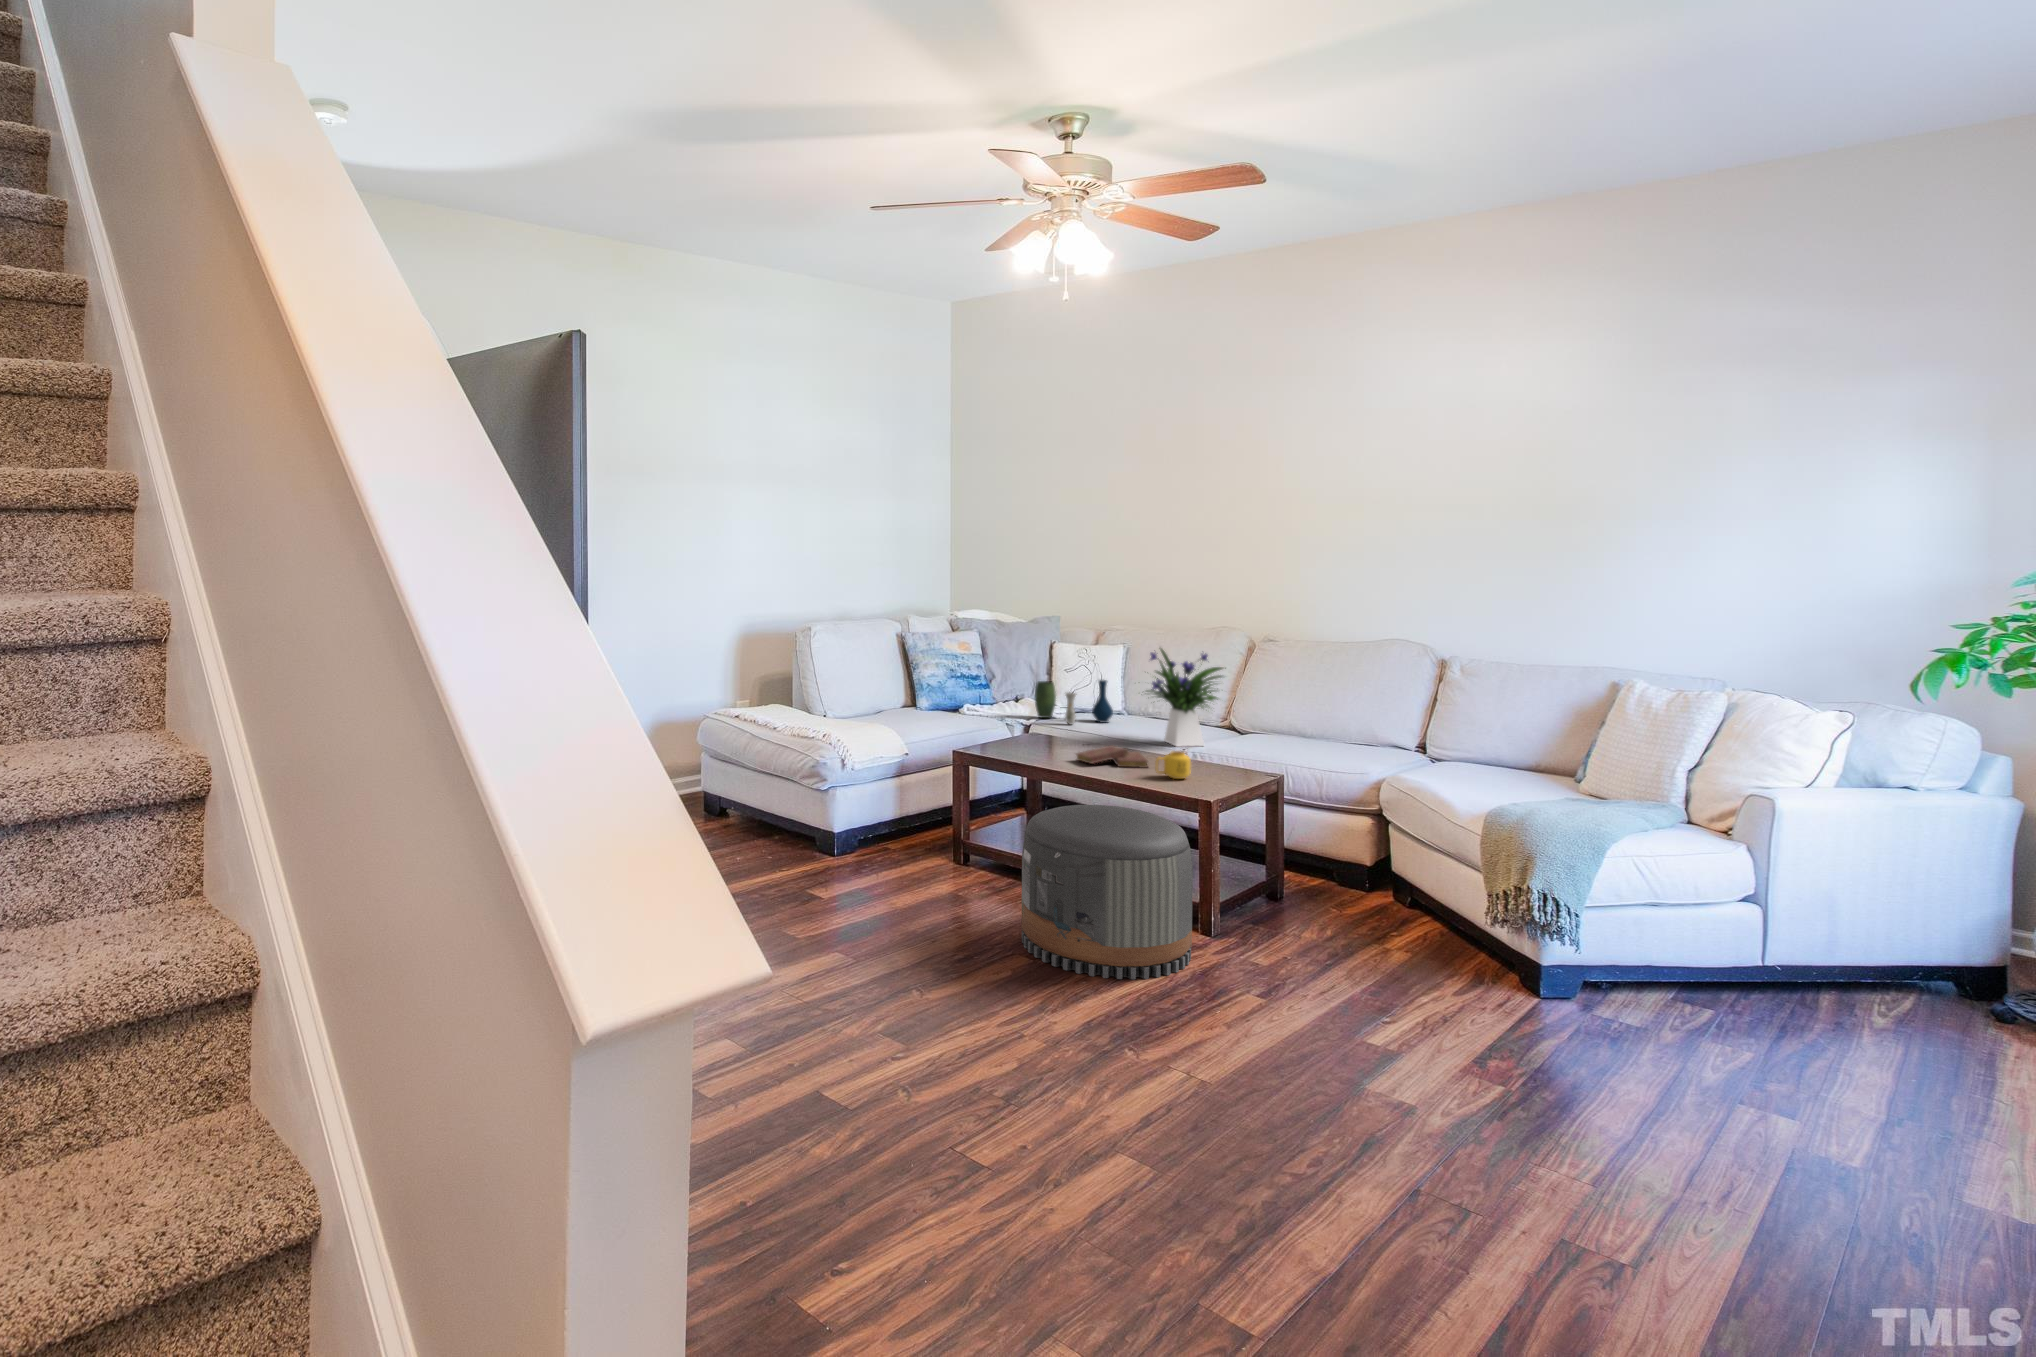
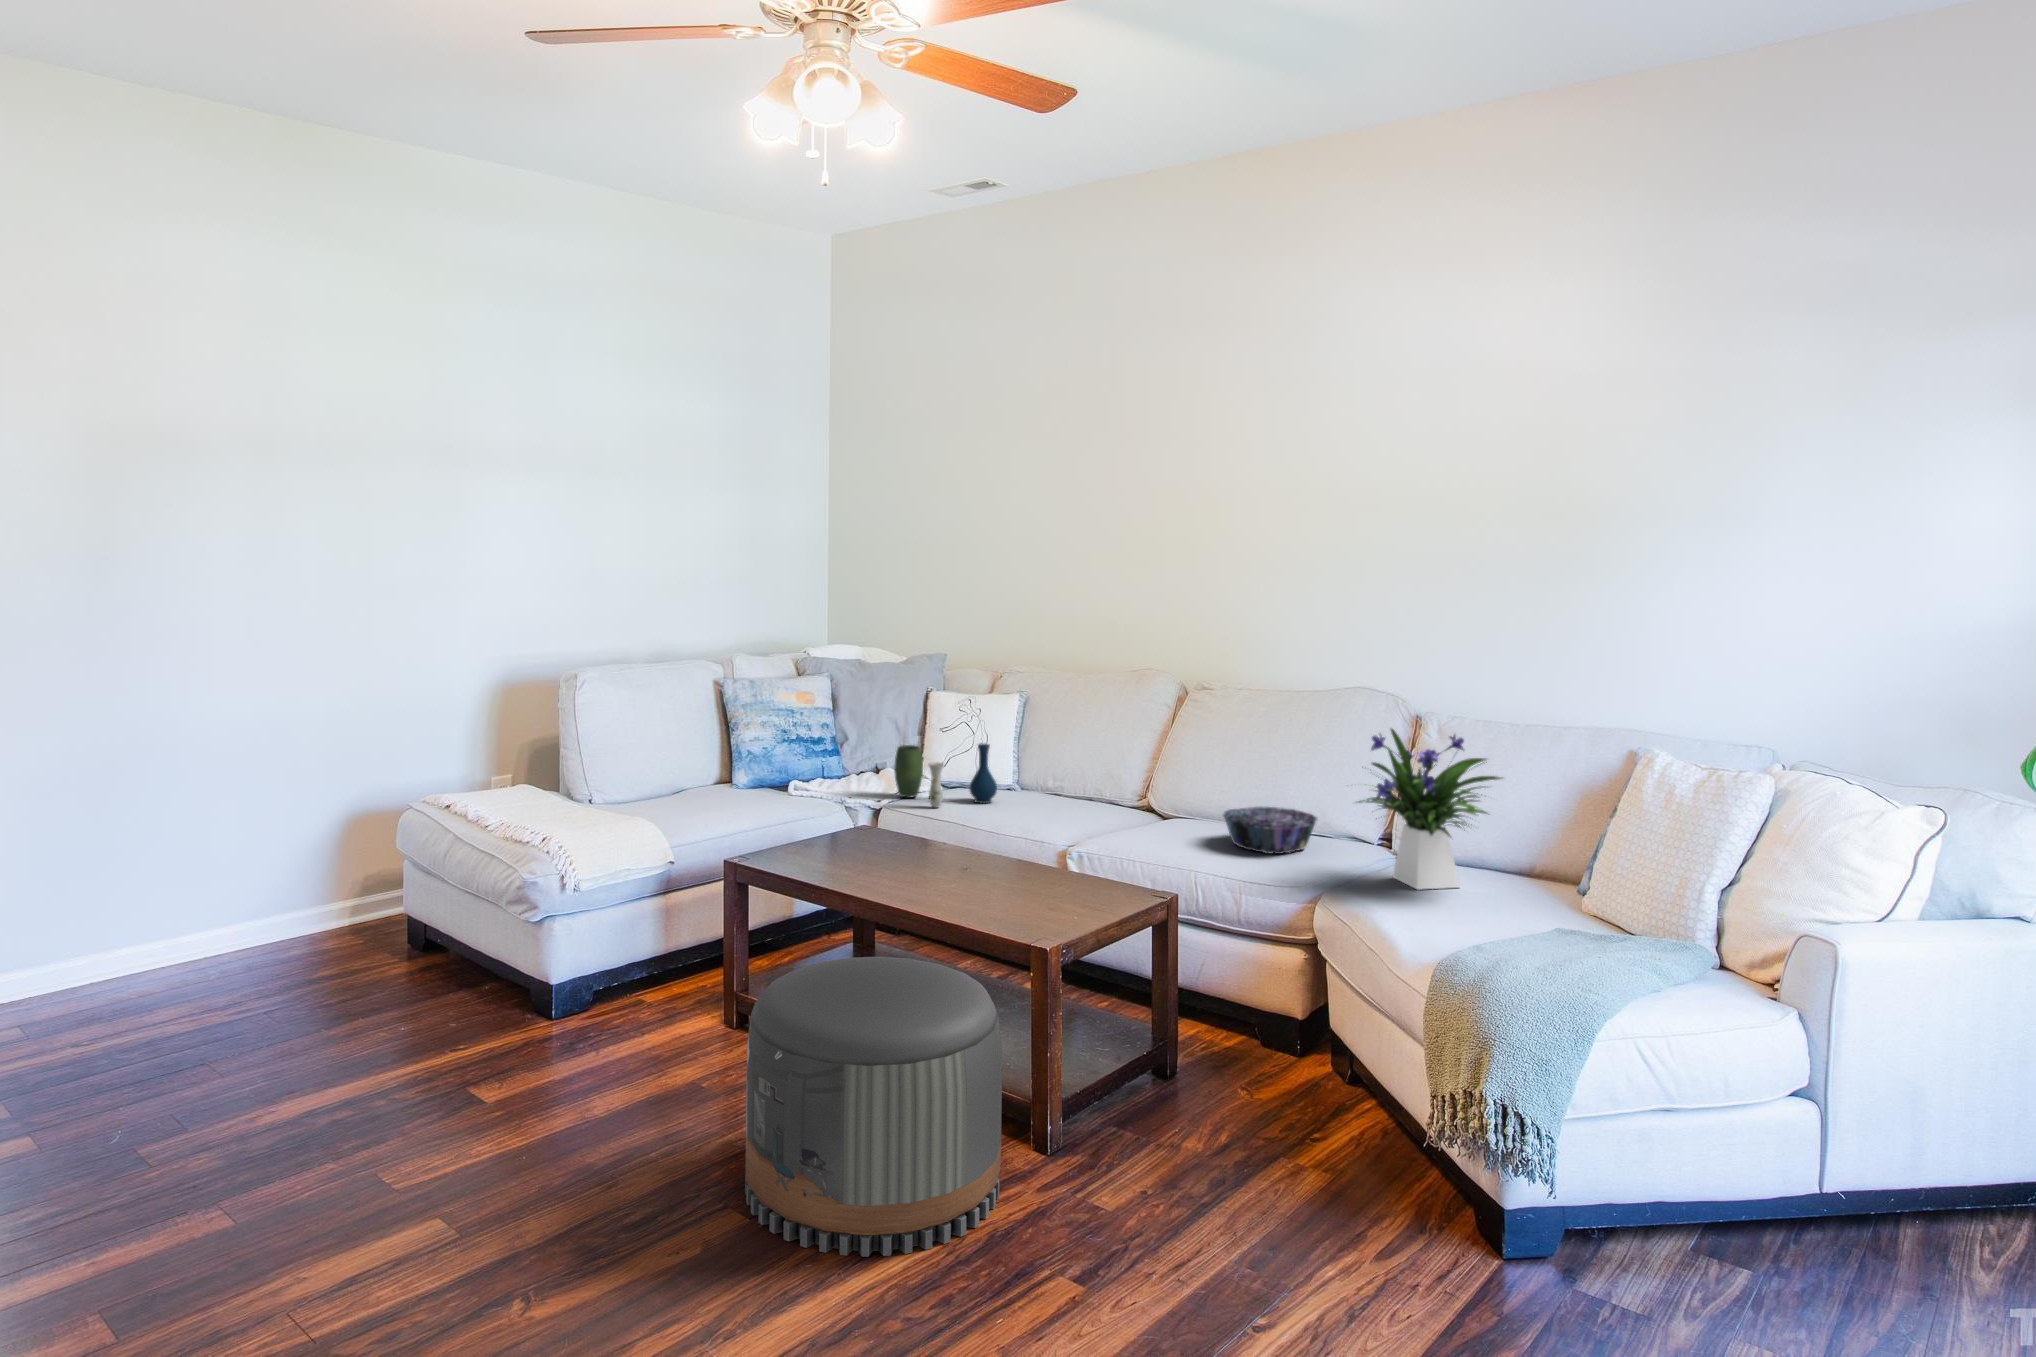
flower arrangement: present [1147,649,1223,747] -> present [1359,729,1501,889]
decorative bowl: none [1297,724,1370,755] -> present [1223,807,1318,854]
book: present [1076,745,1149,768] -> none [897,848,996,883]
mug: present [1156,751,1191,779] -> none [994,862,1044,905]

